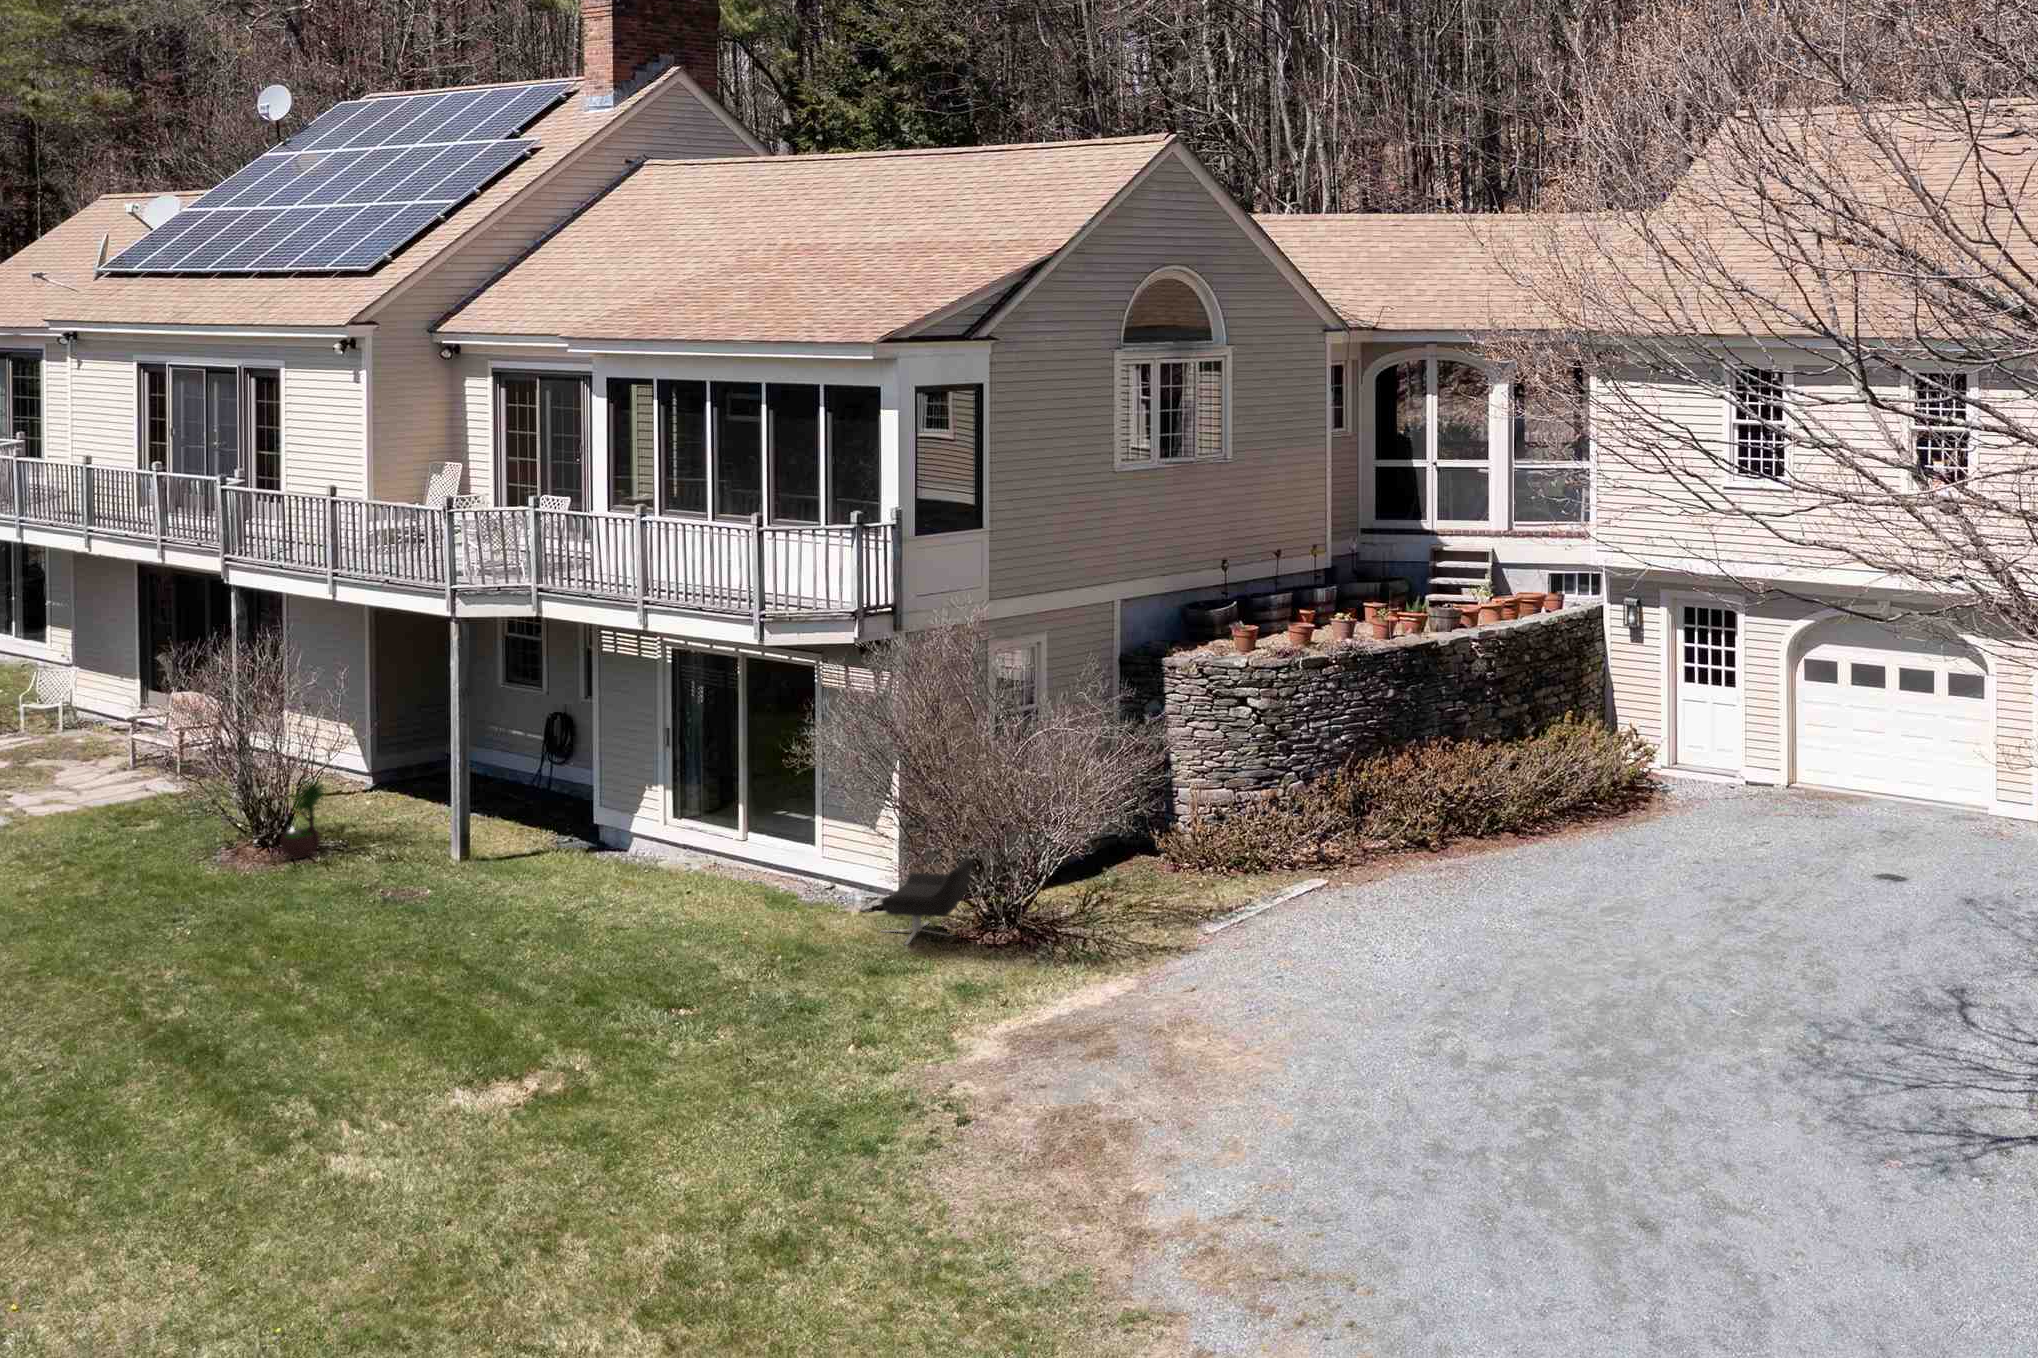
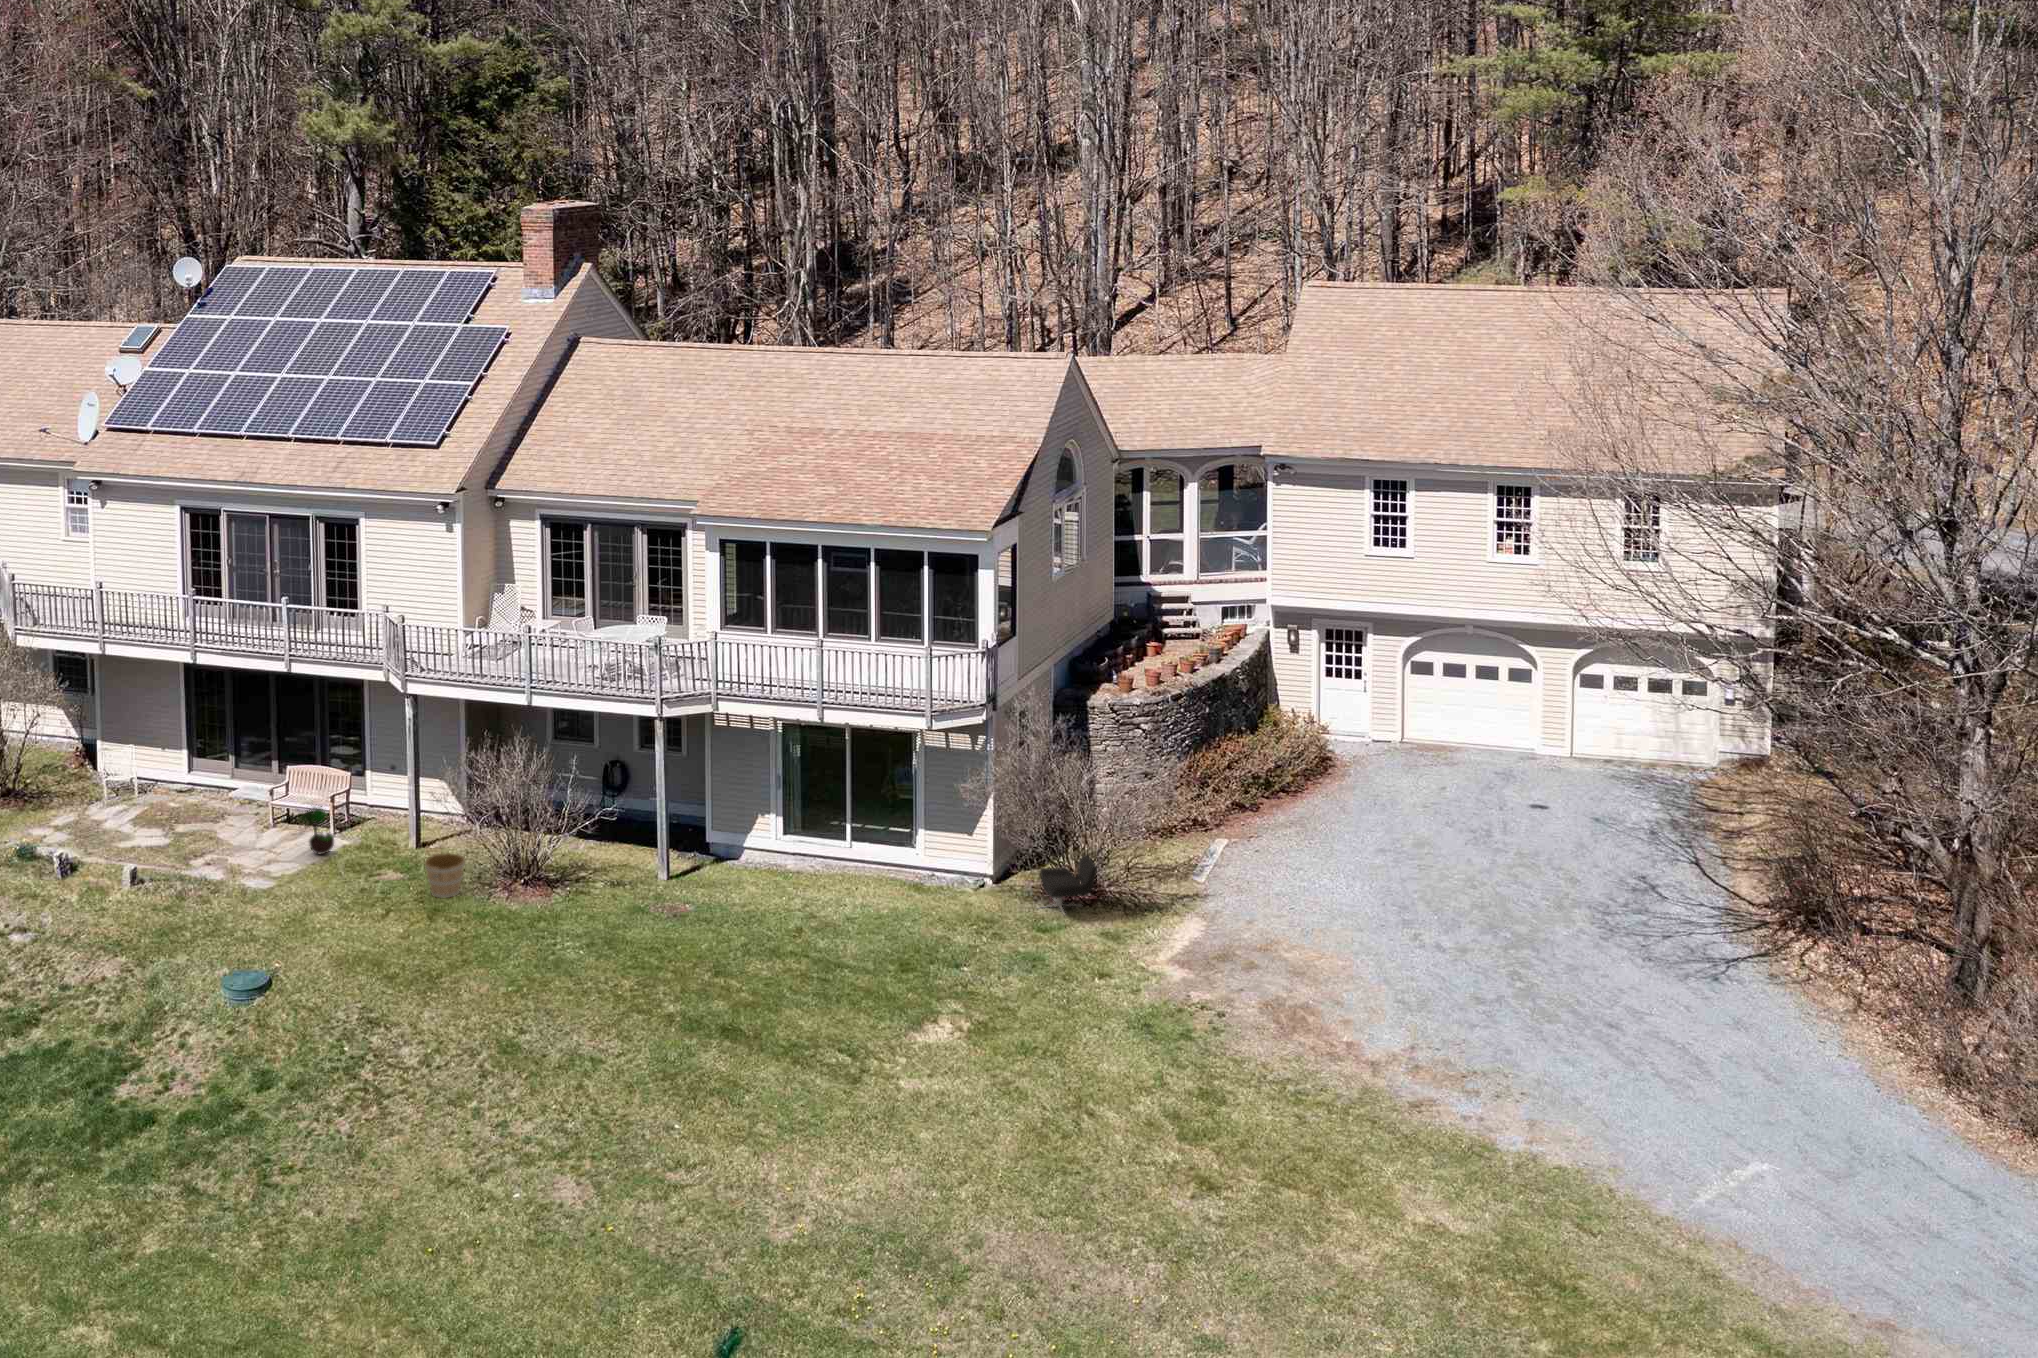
potted tree: present [280,782,326,858] -> present [300,806,334,854]
wooden bucket: none [164,784,226,842] -> present [425,853,465,898]

